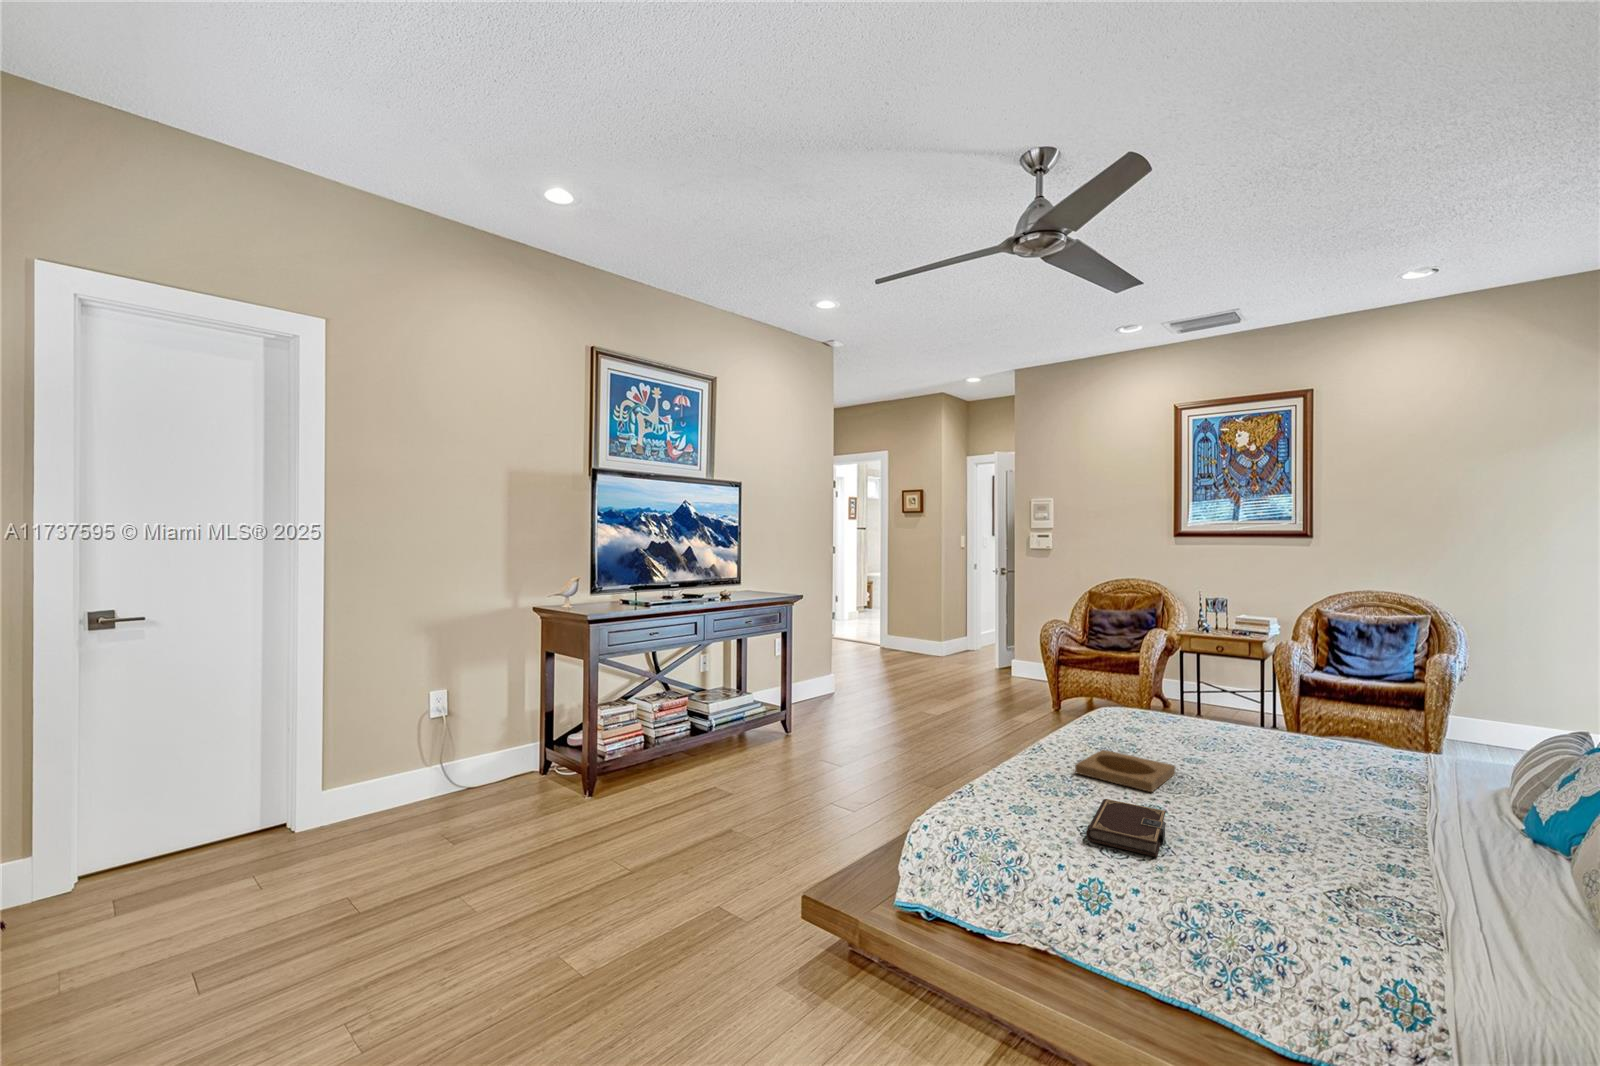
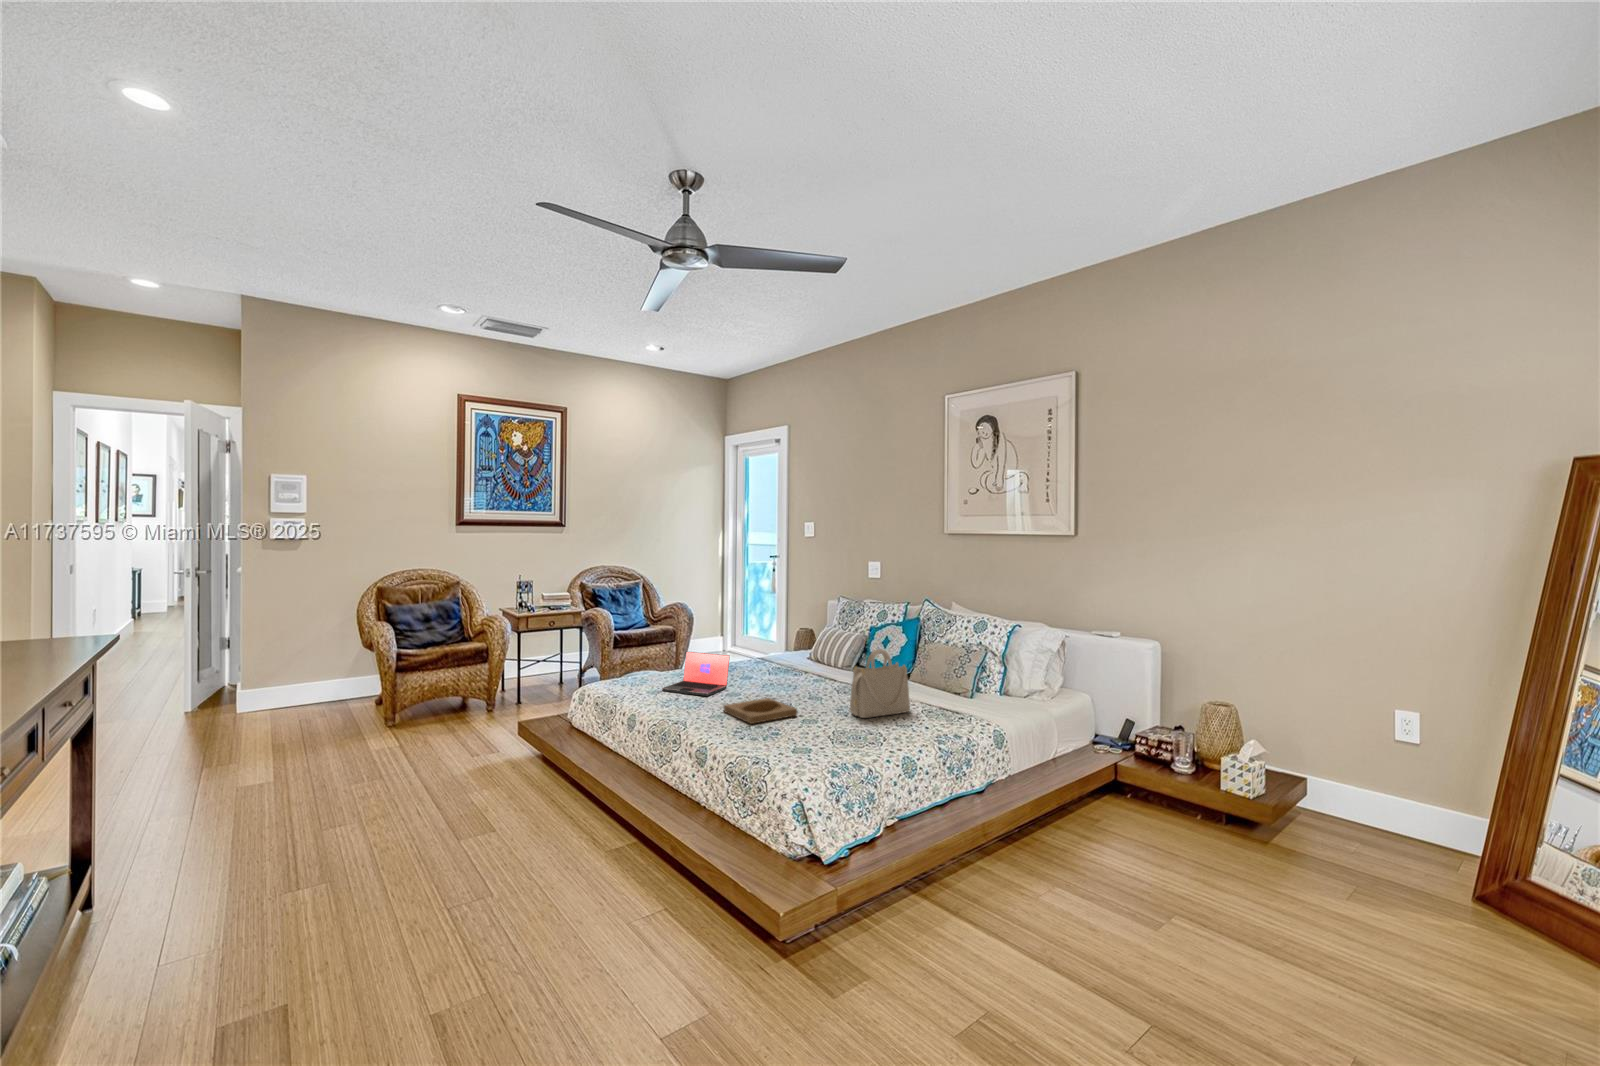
laptop: none [1127,690,1207,748] -> present [662,652,730,696]
handbag: none [1212,732,1346,870] -> present [850,649,910,718]
notebook: present [1086,799,1166,857] -> none [819,716,891,745]

